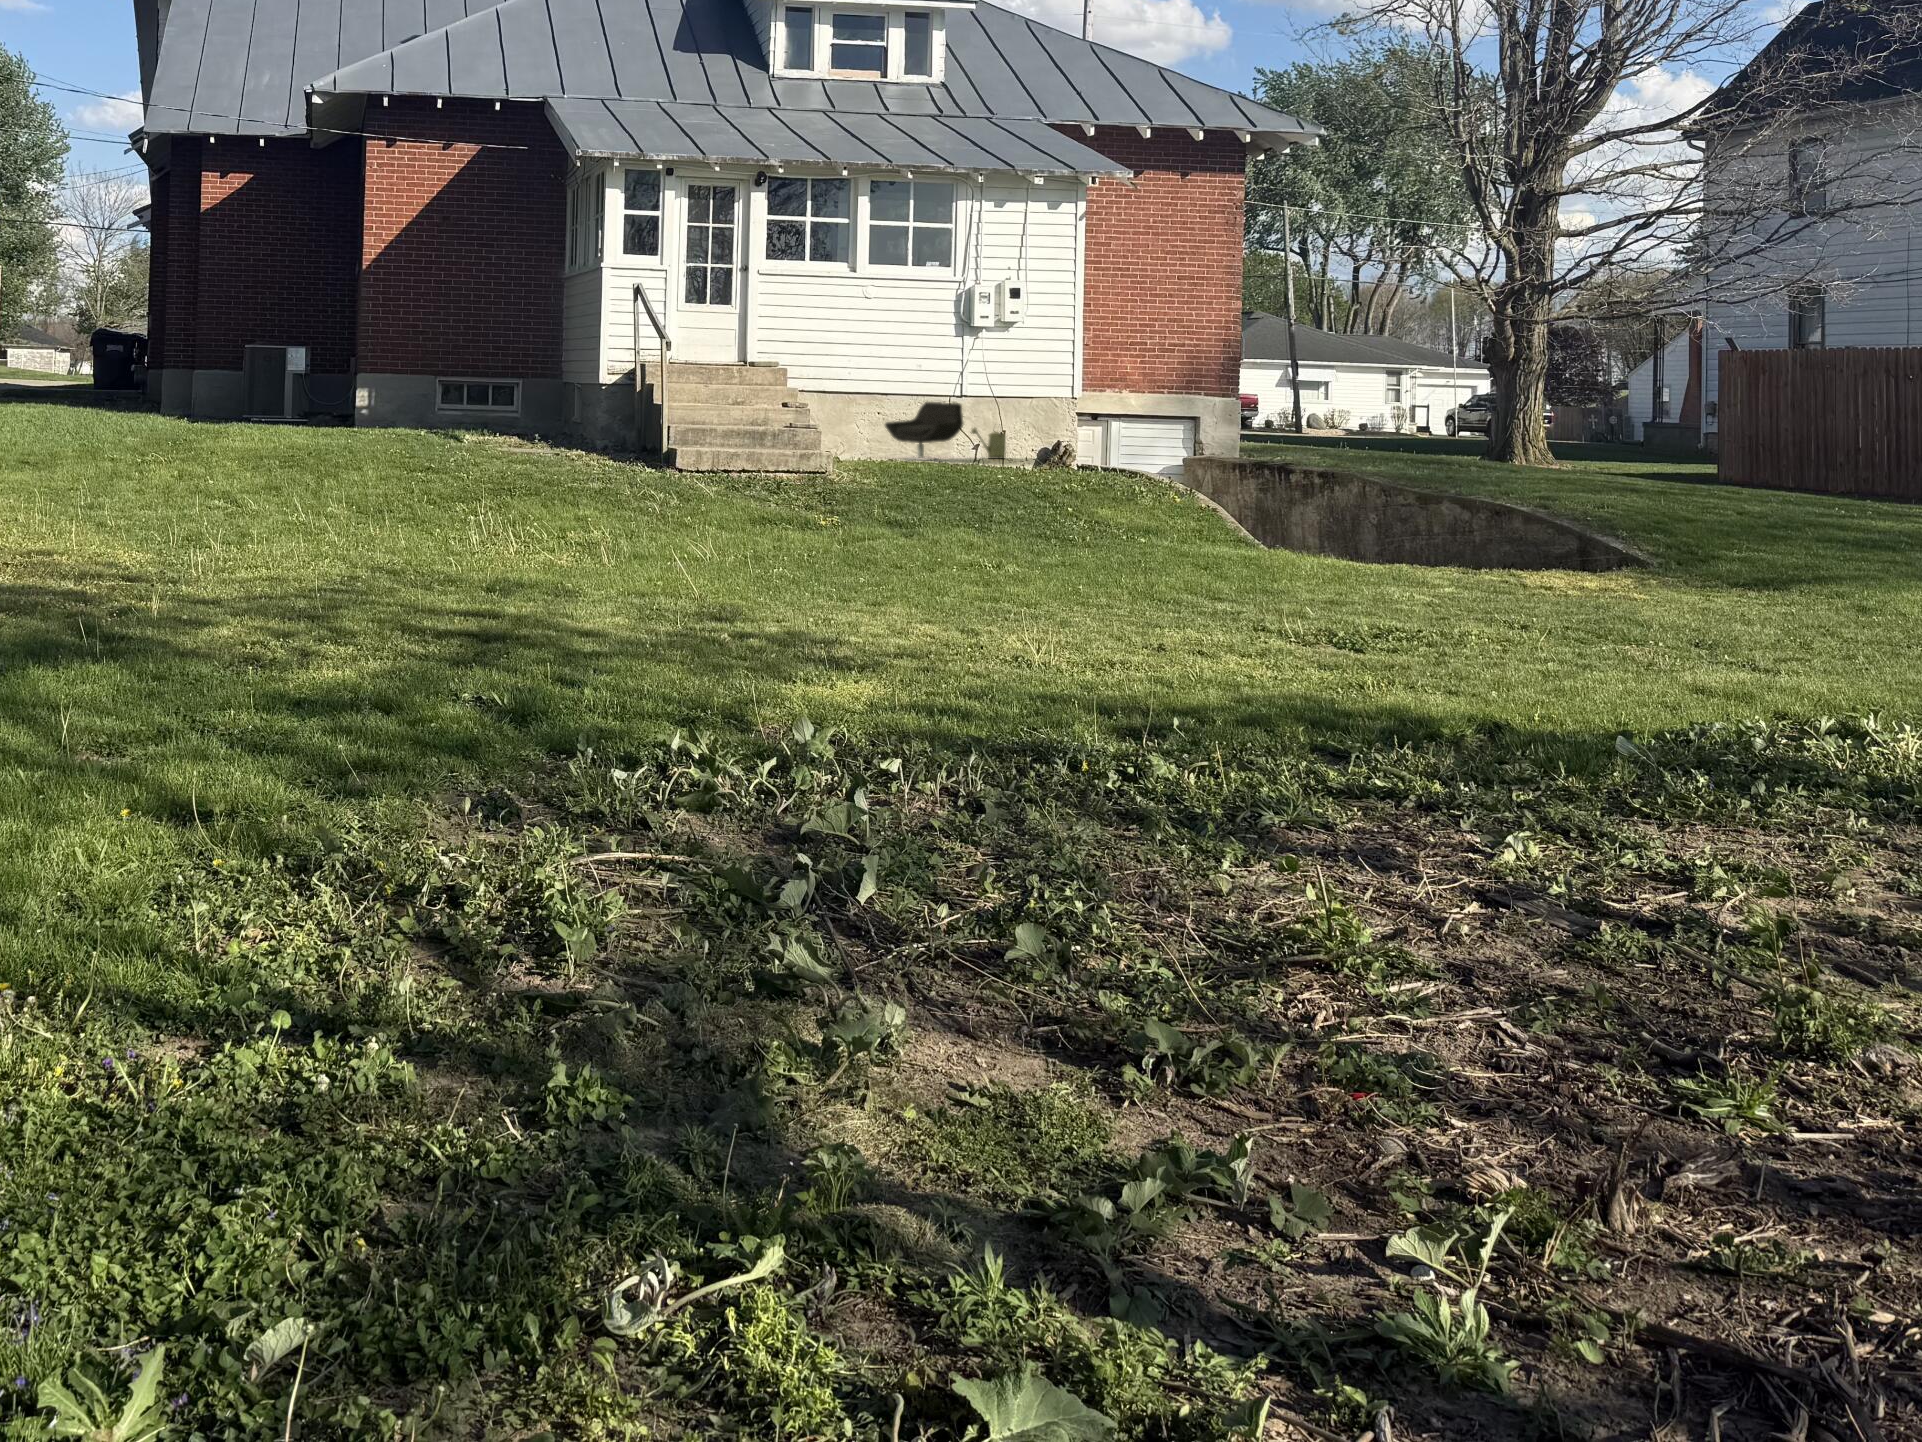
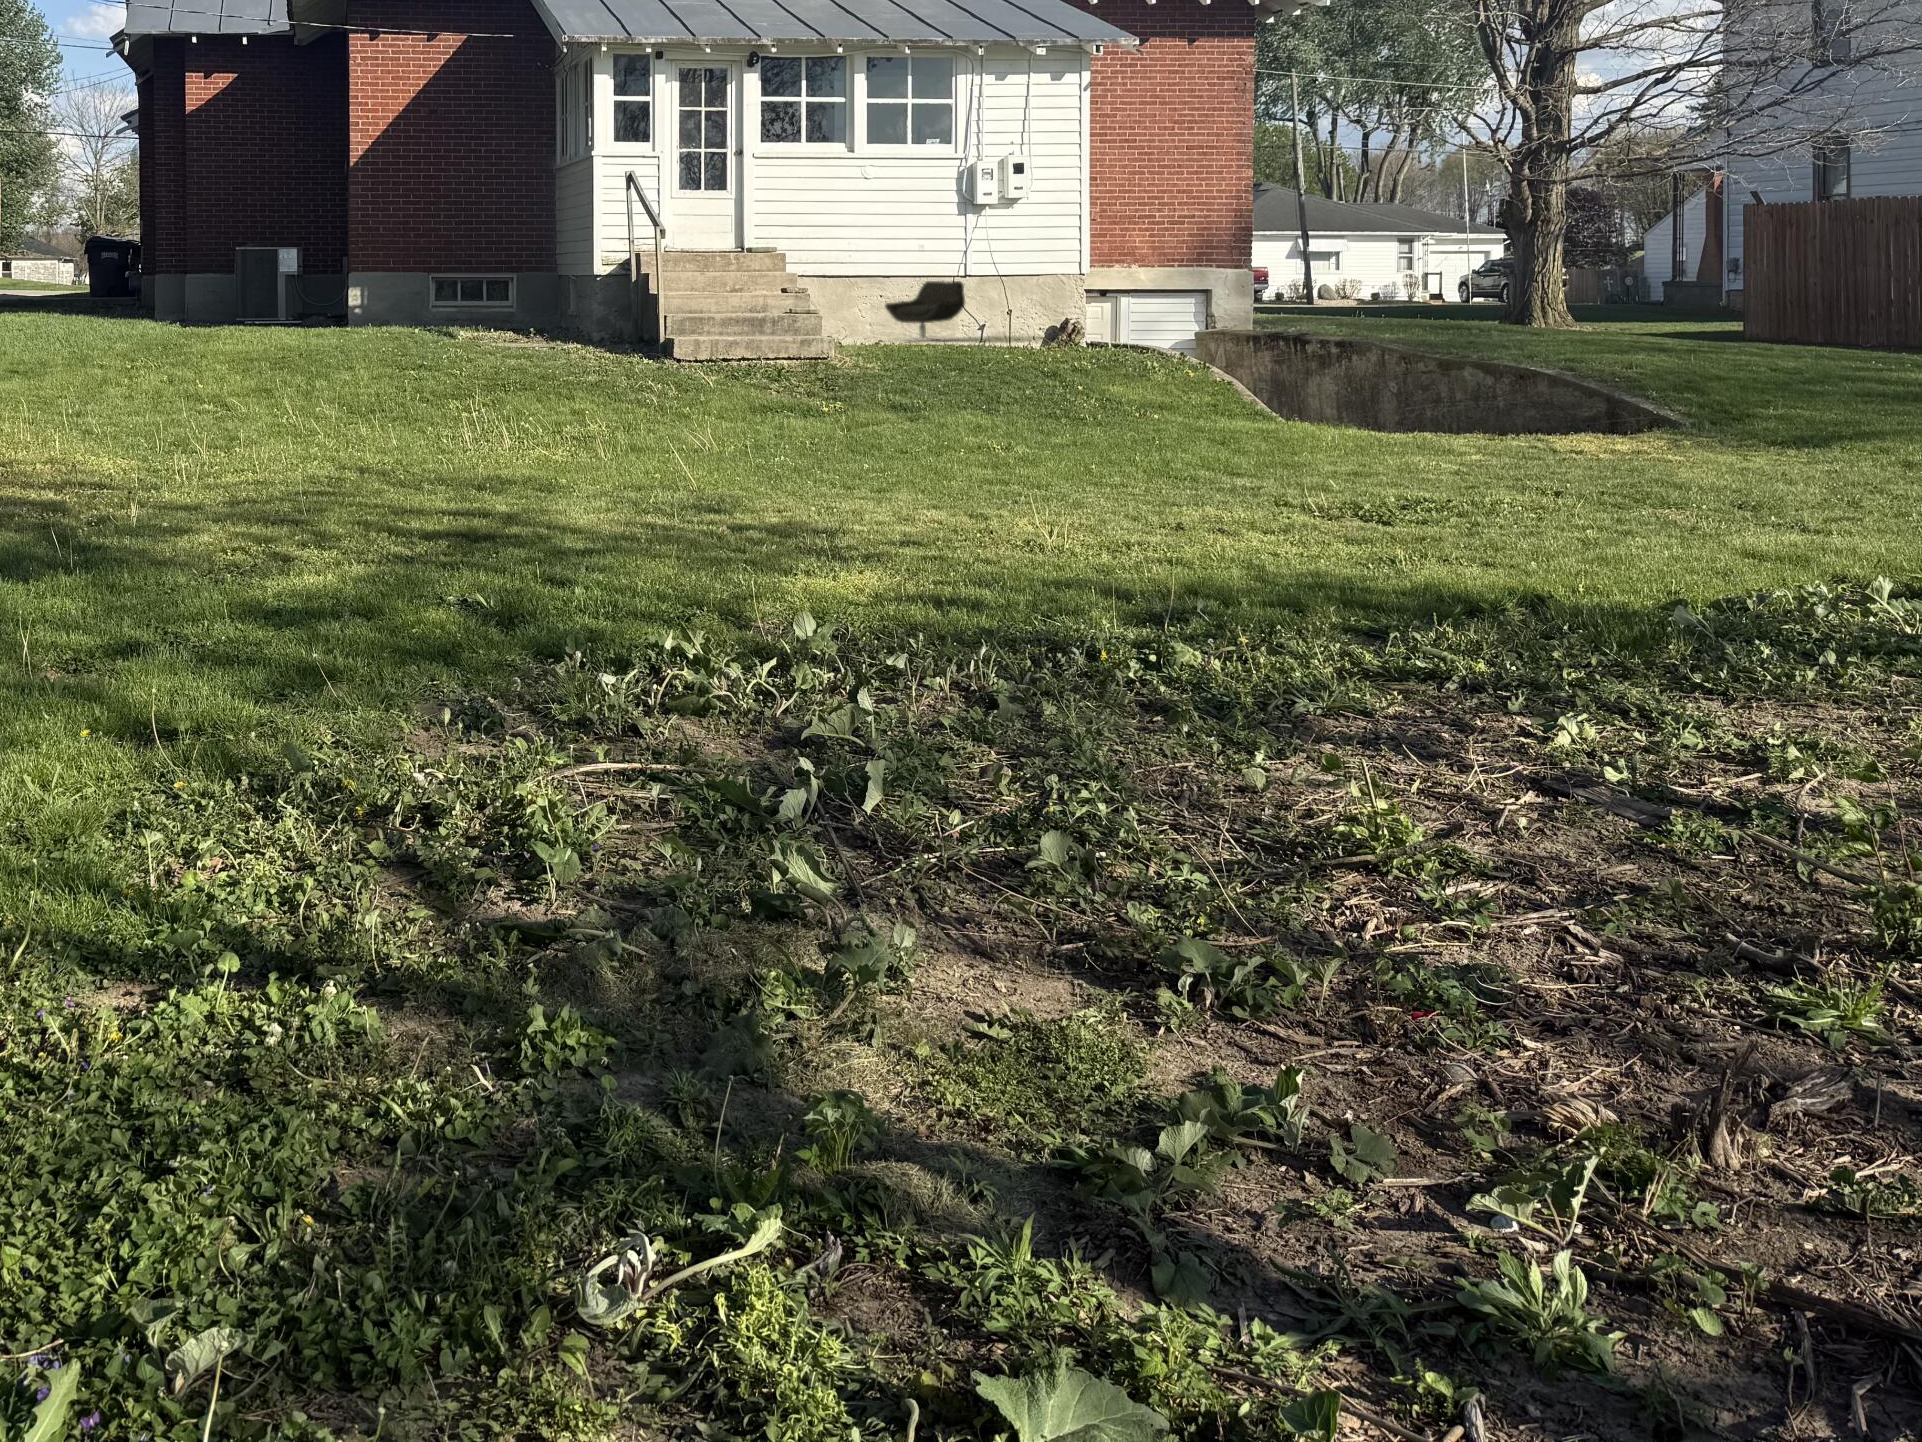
watering can: present [971,428,1006,459] -> none [973,301,1013,337]

